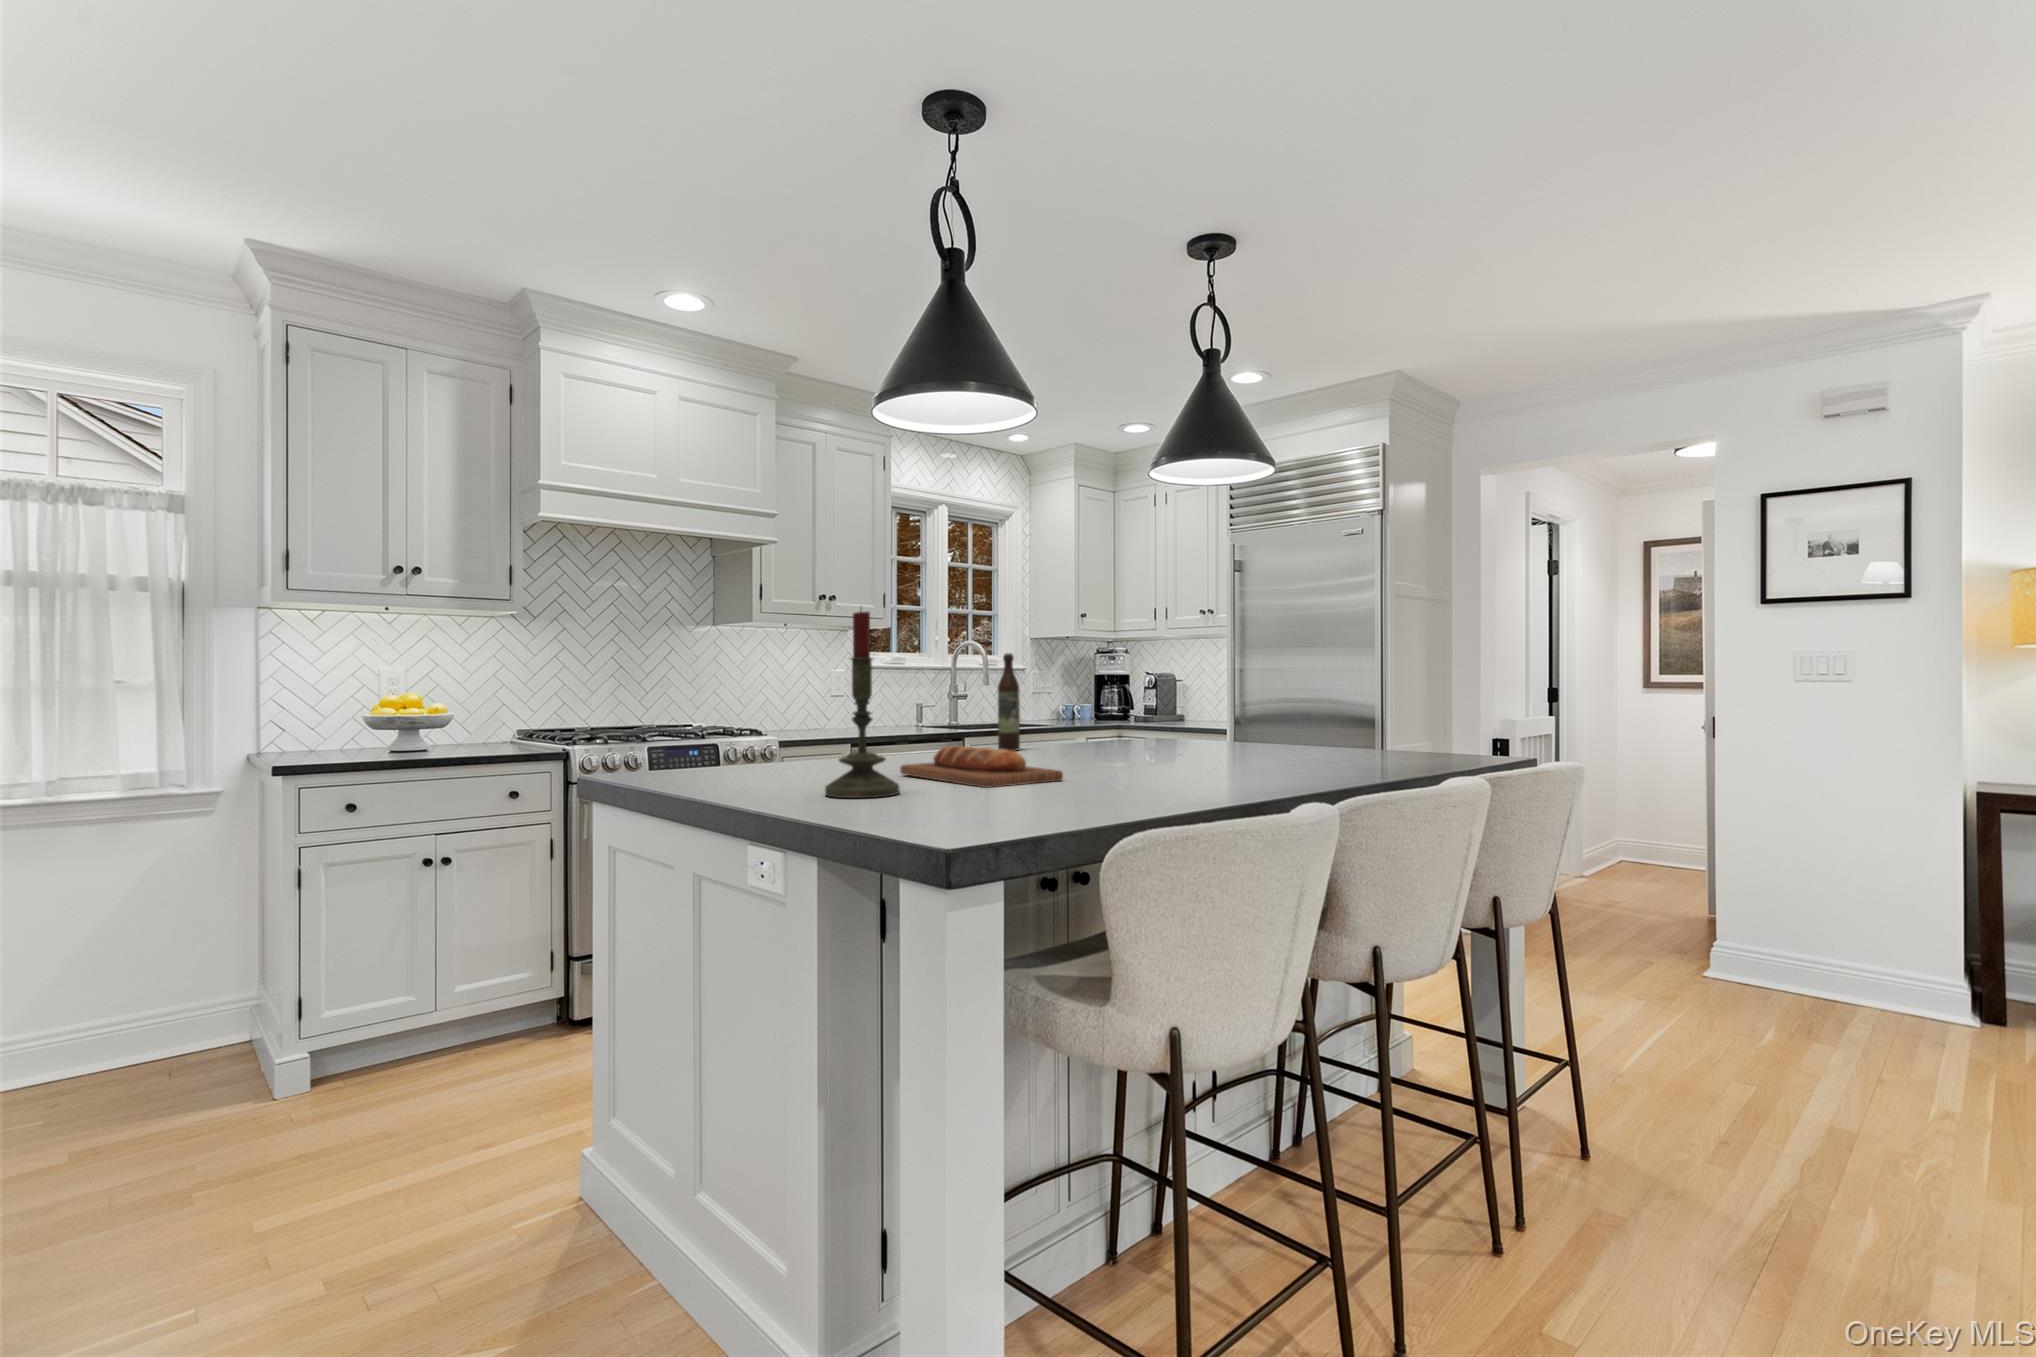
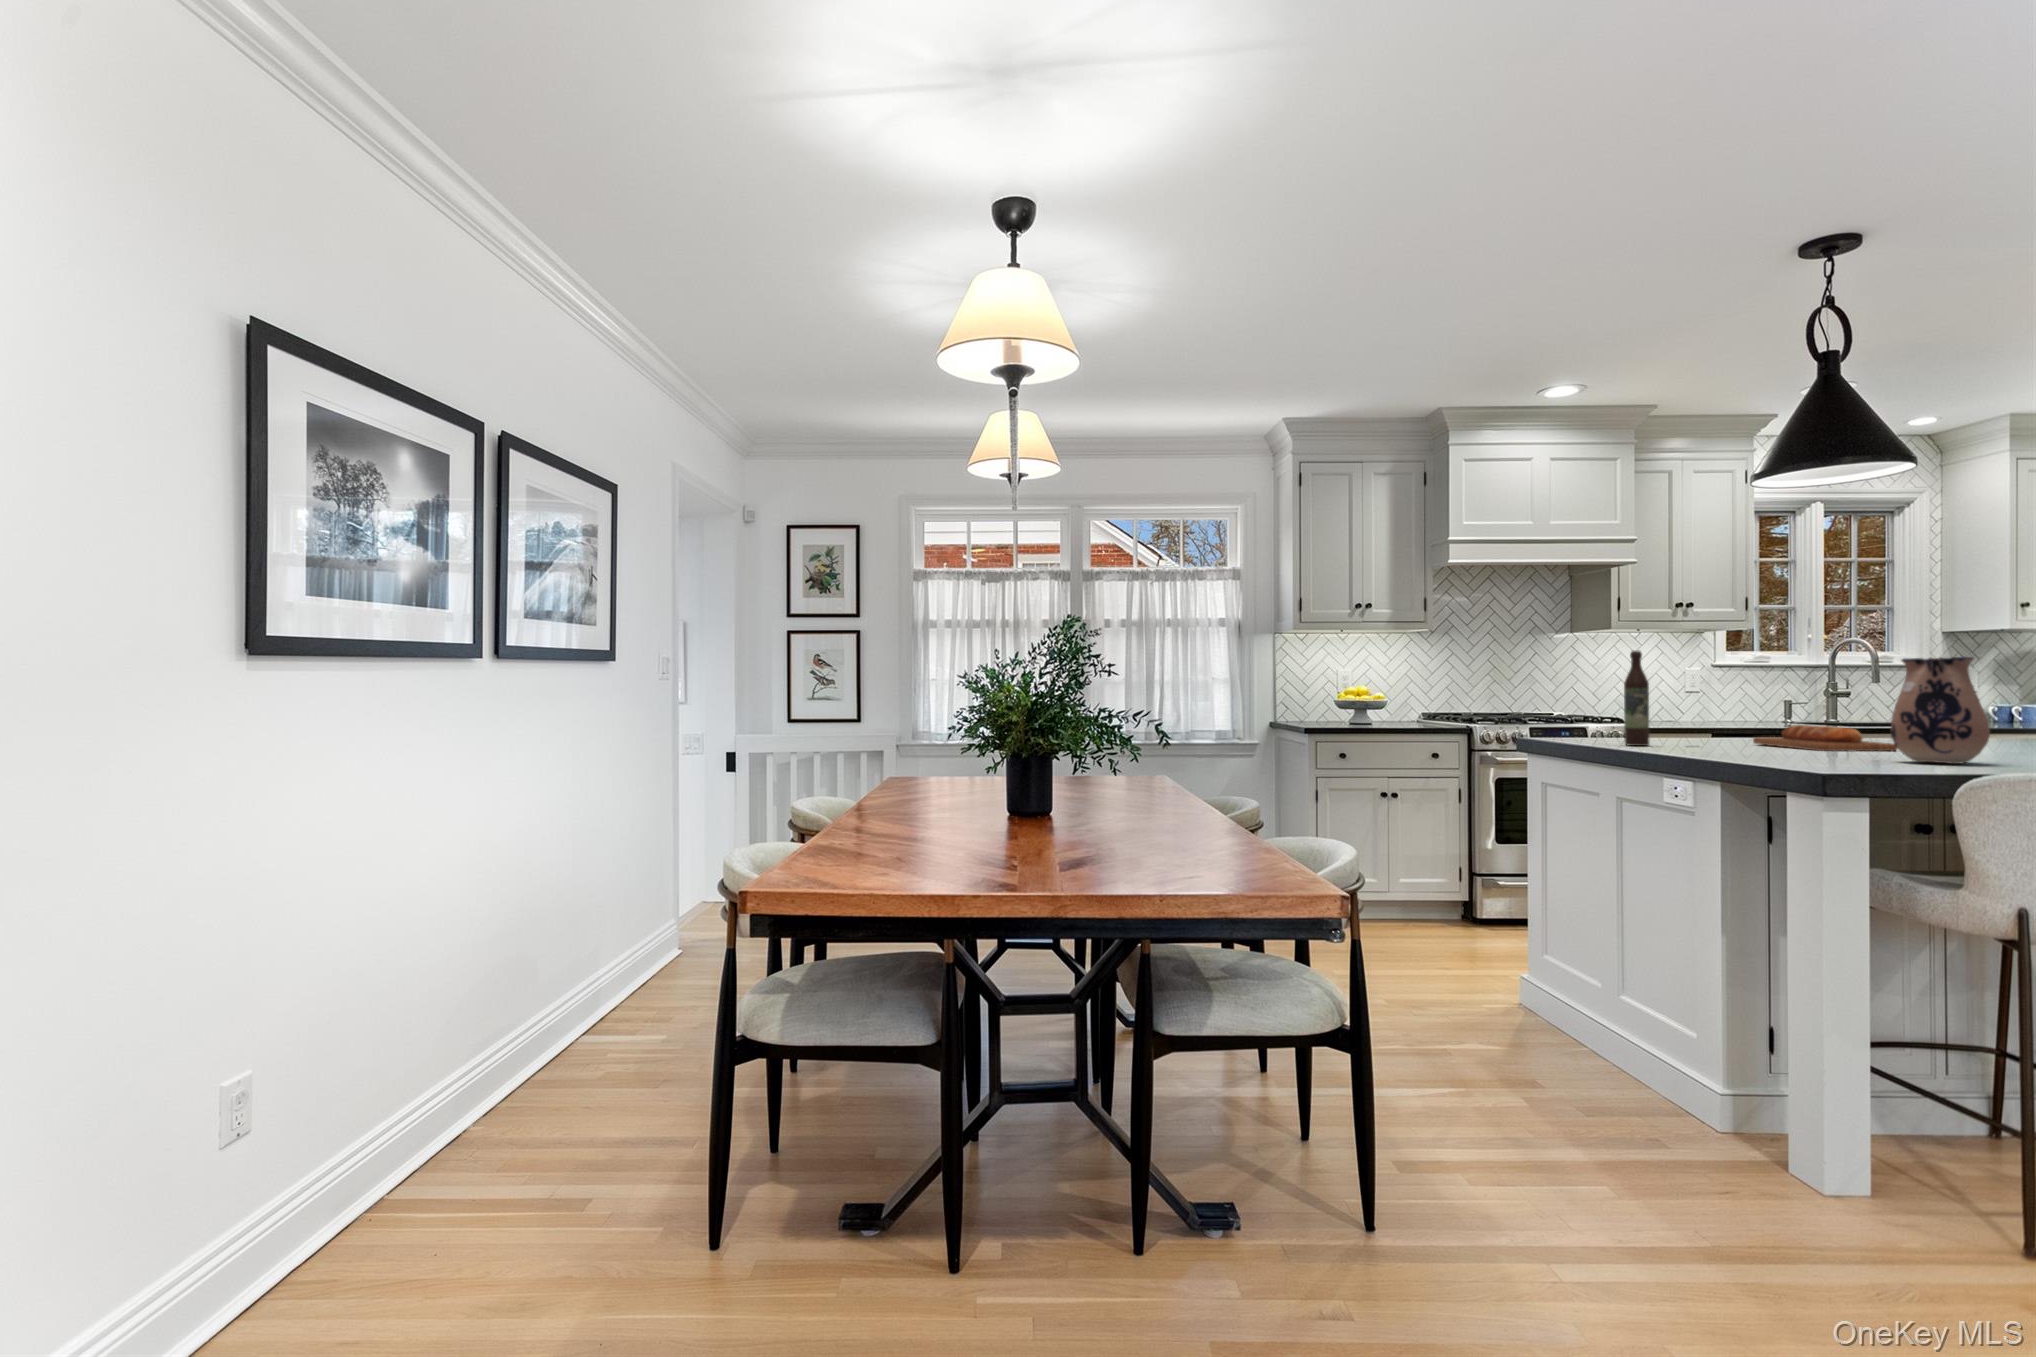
candle: present [825,611,900,798] -> none [1694,631,1749,751]
ceramic pitcher: none [1095,647,1215,820] -> present [1891,657,1990,764]
wine bottle: present [998,653,1020,751] -> present [1624,651,1649,746]

